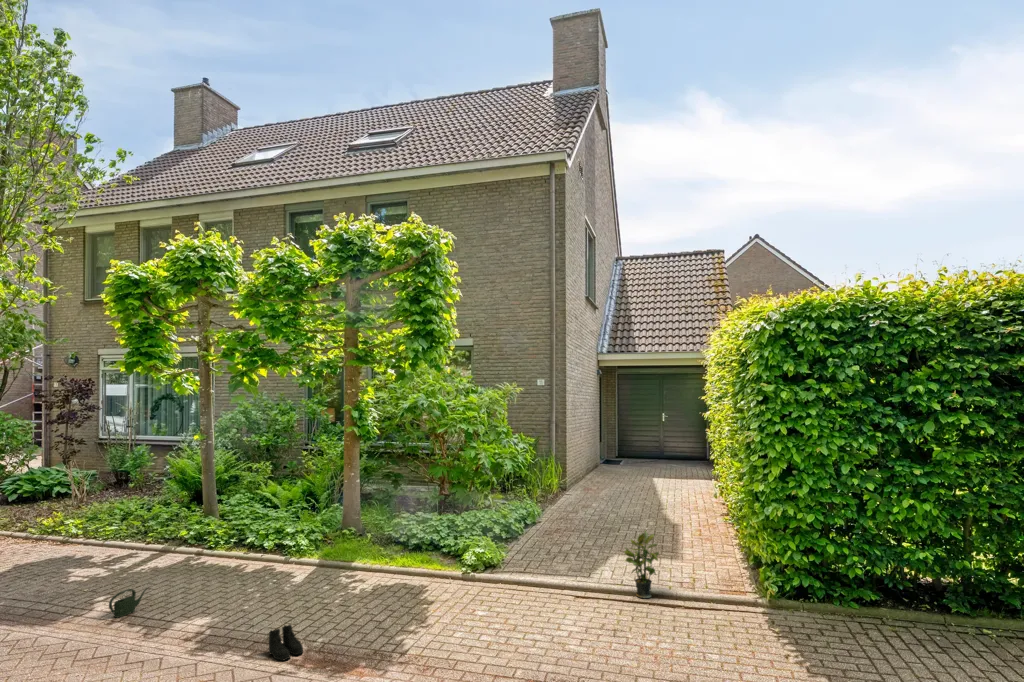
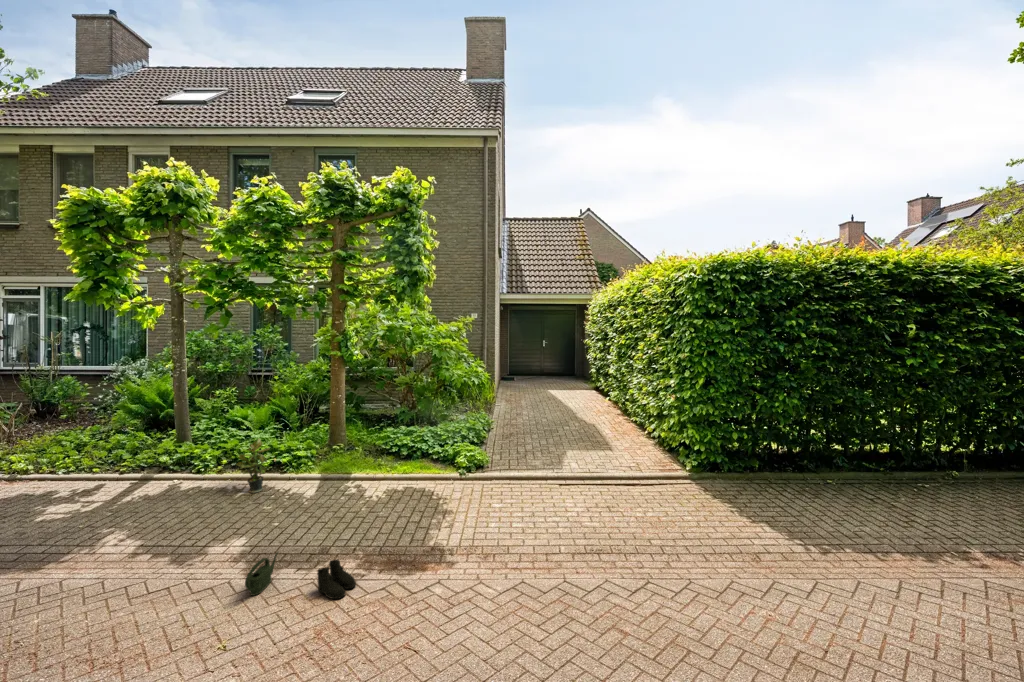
potted plant: present [624,531,659,598] -> present [236,439,269,493]
watering can: present [109,589,147,618] -> present [245,552,278,596]

